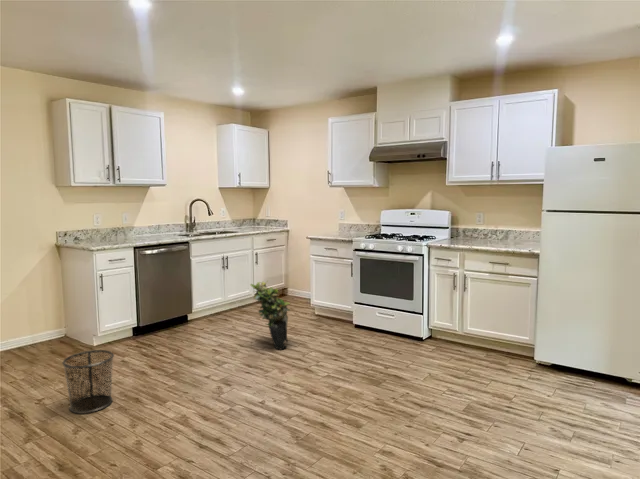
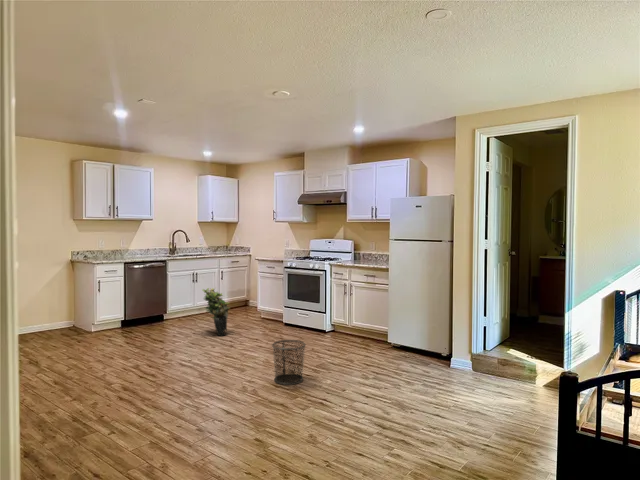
waste bin: present [62,350,114,413] -> present [272,340,306,385]

